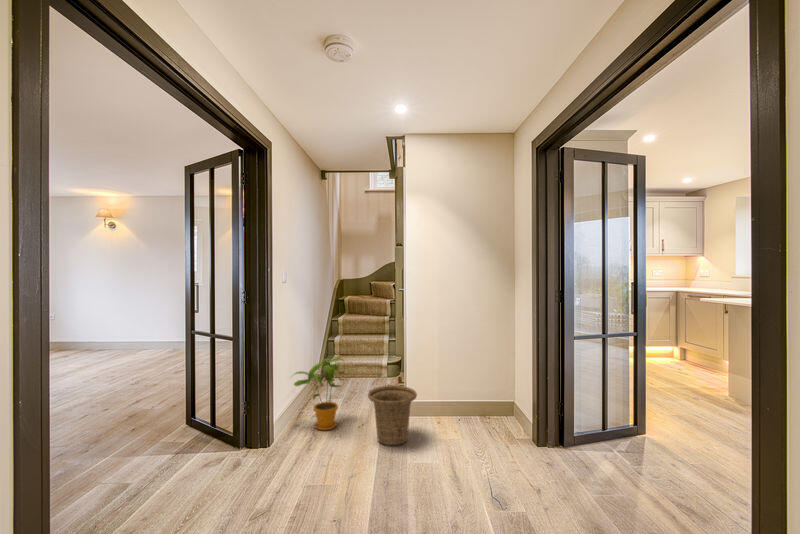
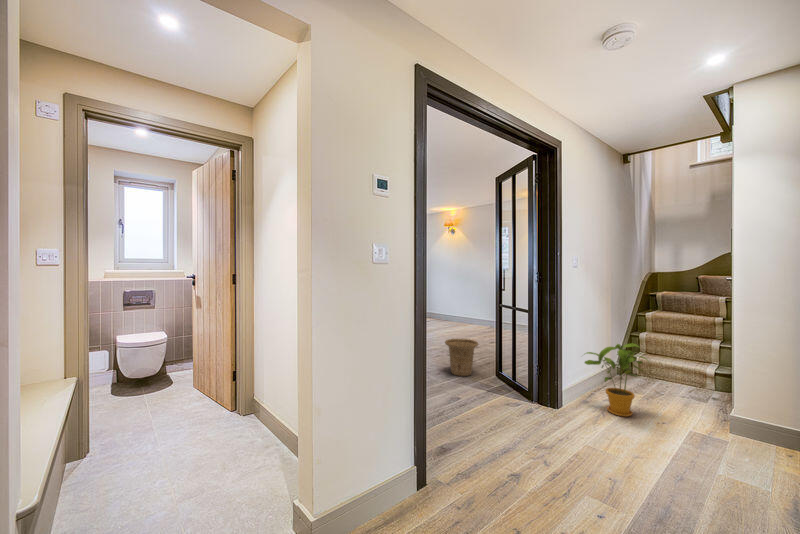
basket: present [368,386,417,446] -> present [445,339,478,376]

